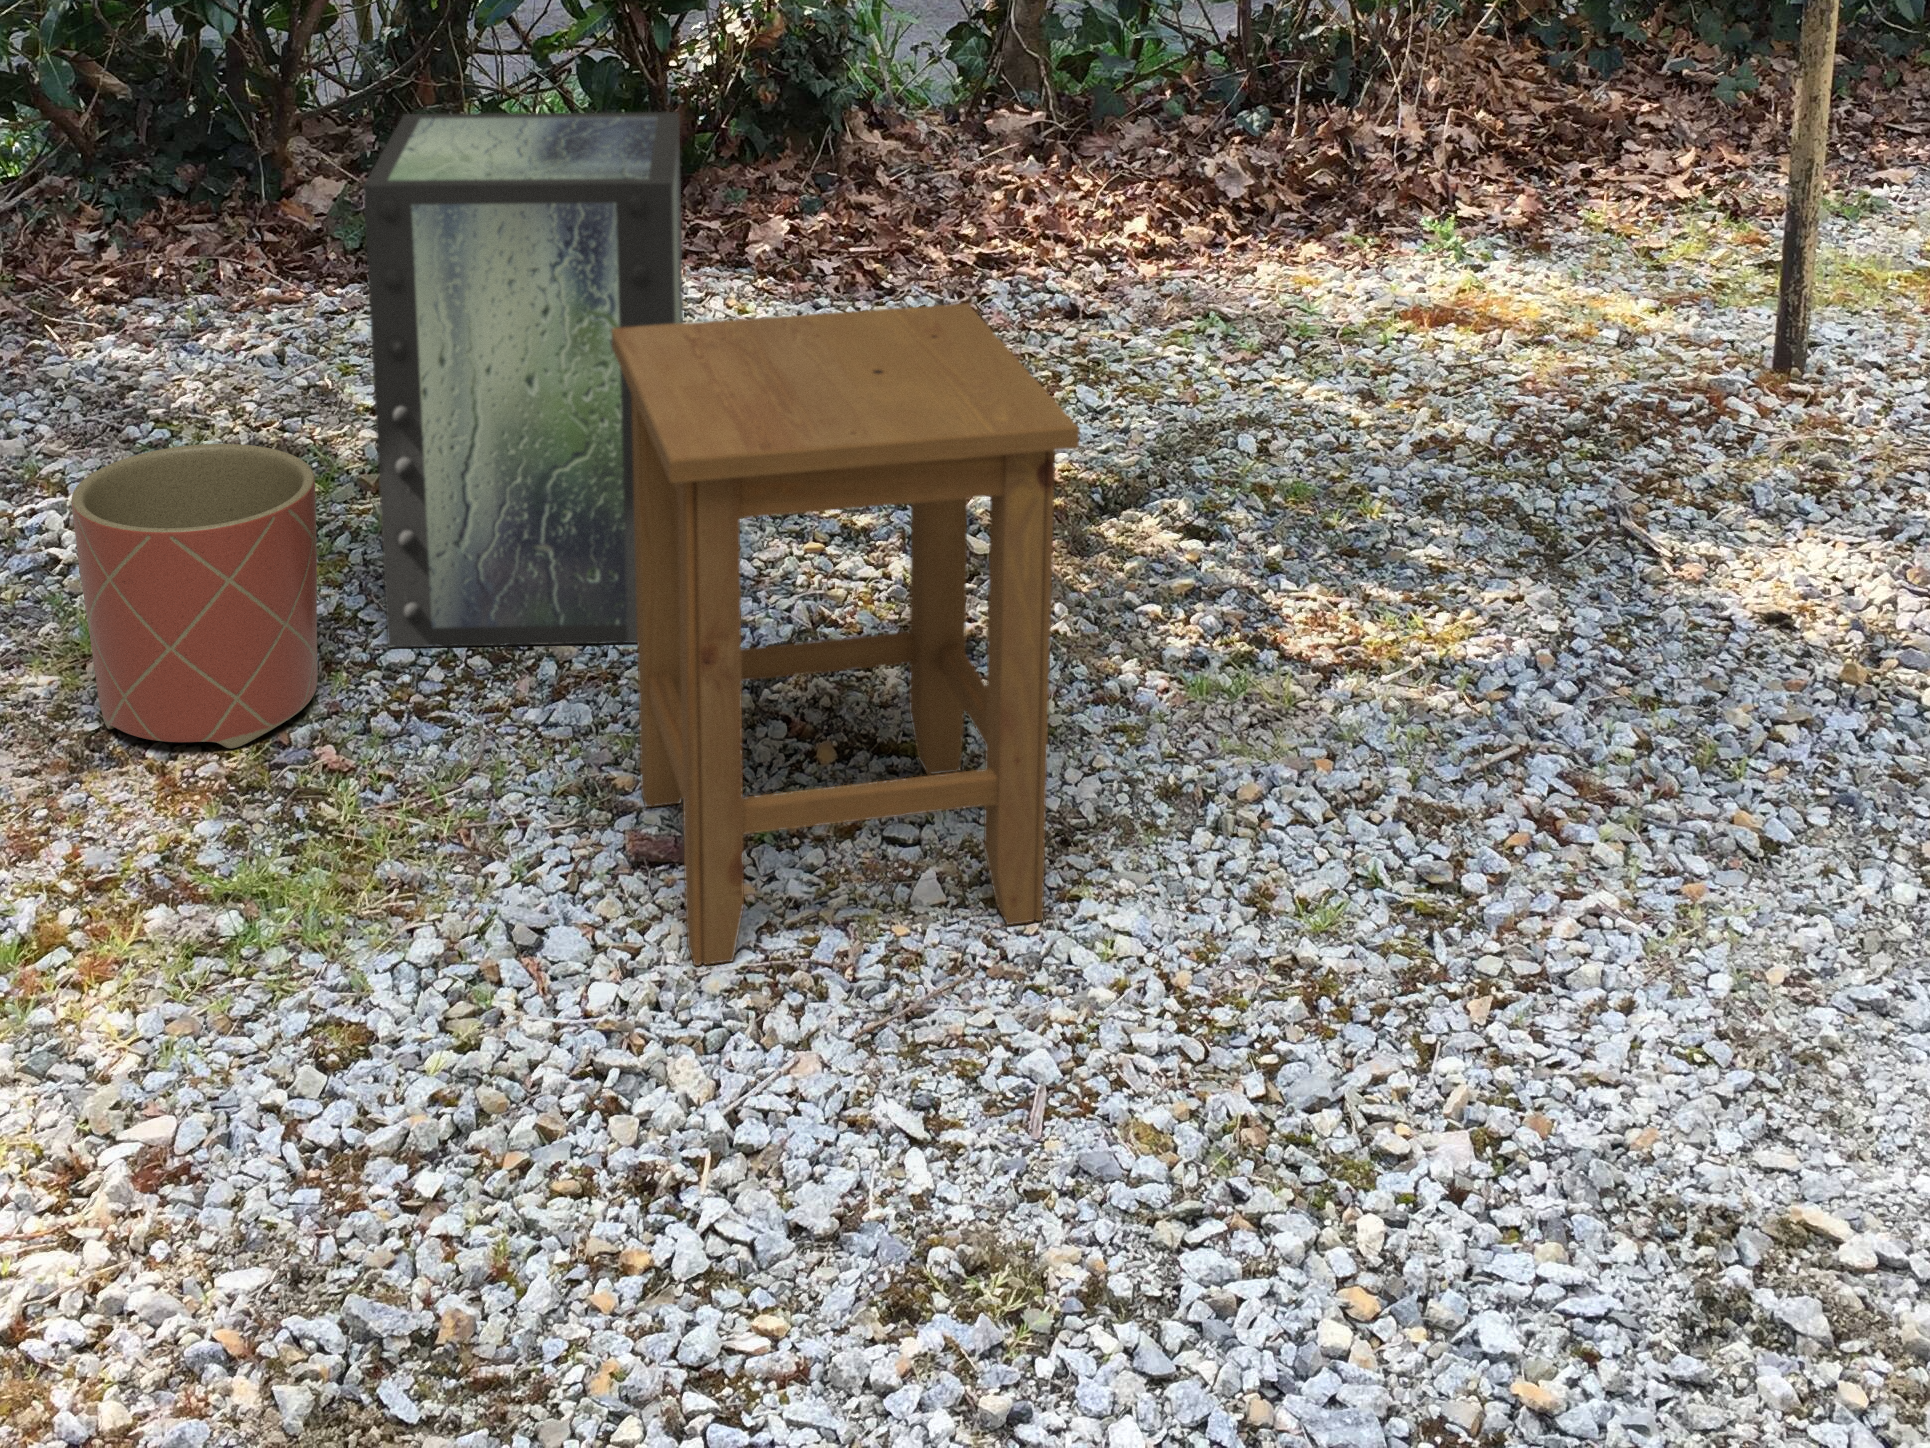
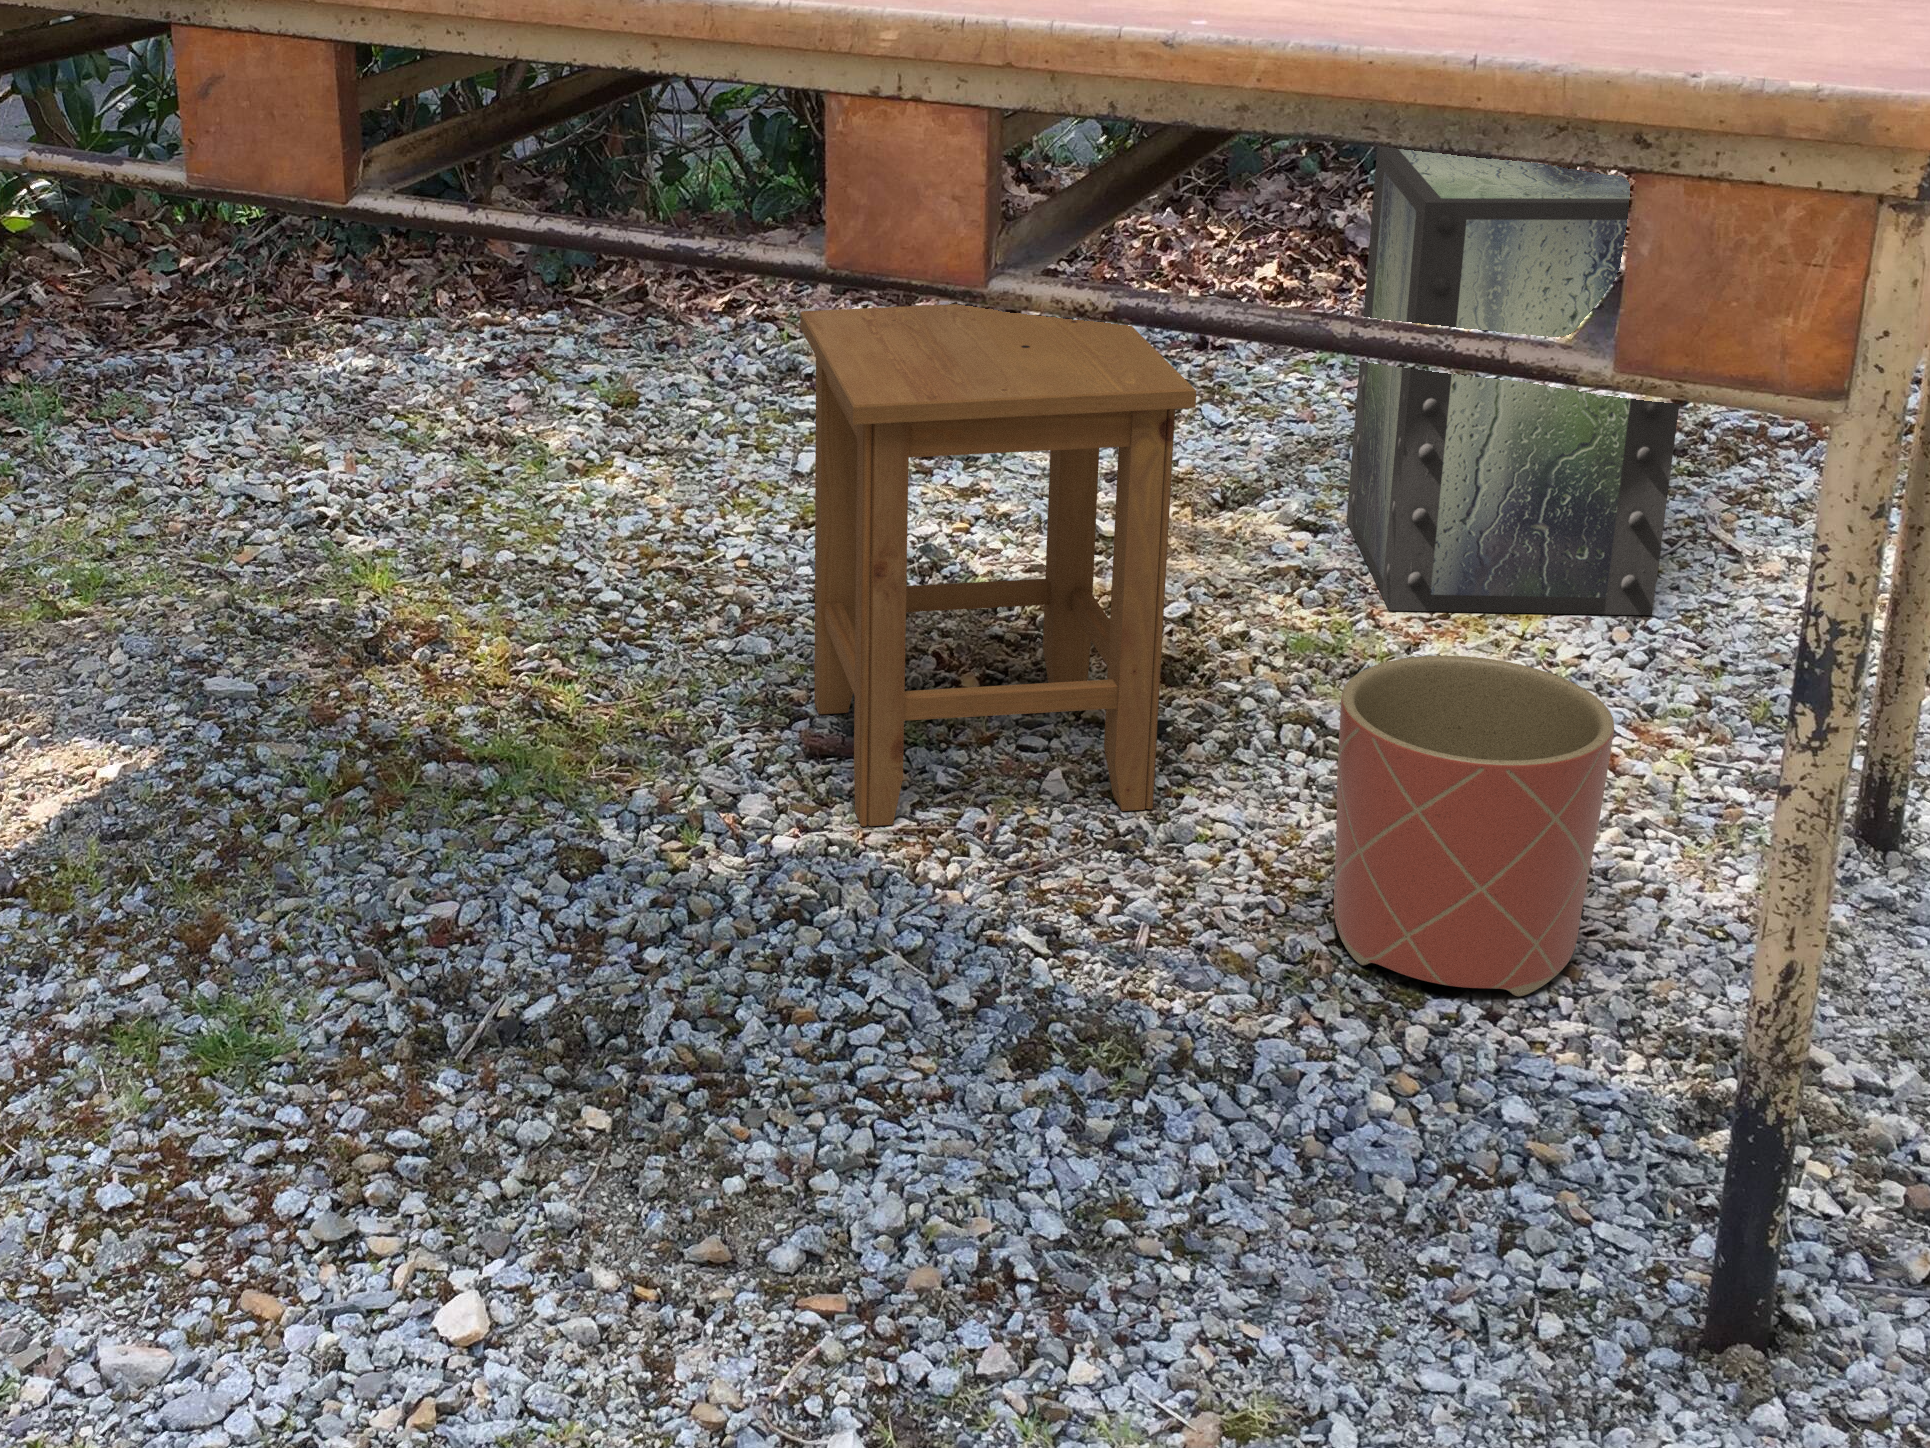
storage box: present [363,112,683,647] -> present [1347,146,1680,615]
planter: present [71,444,318,749] -> present [1334,656,1614,997]

